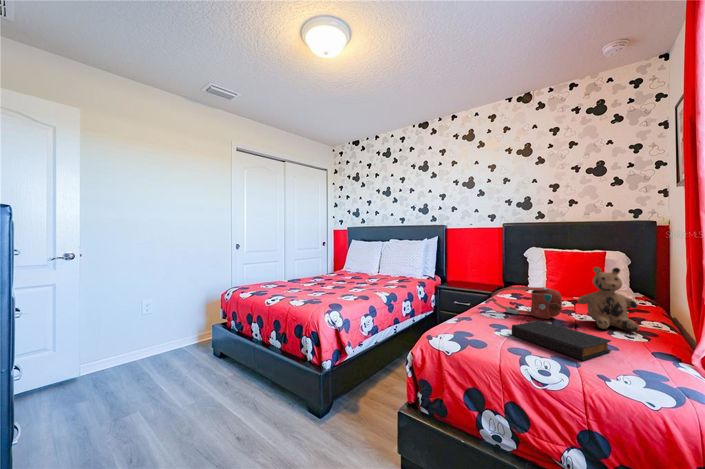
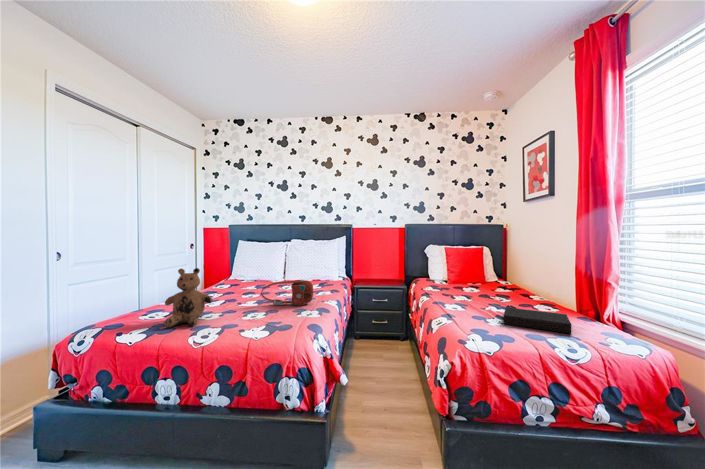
teddy bear: present [578,267,639,332] -> present [165,268,213,327]
handbag: present [492,287,562,319] -> present [261,280,313,306]

